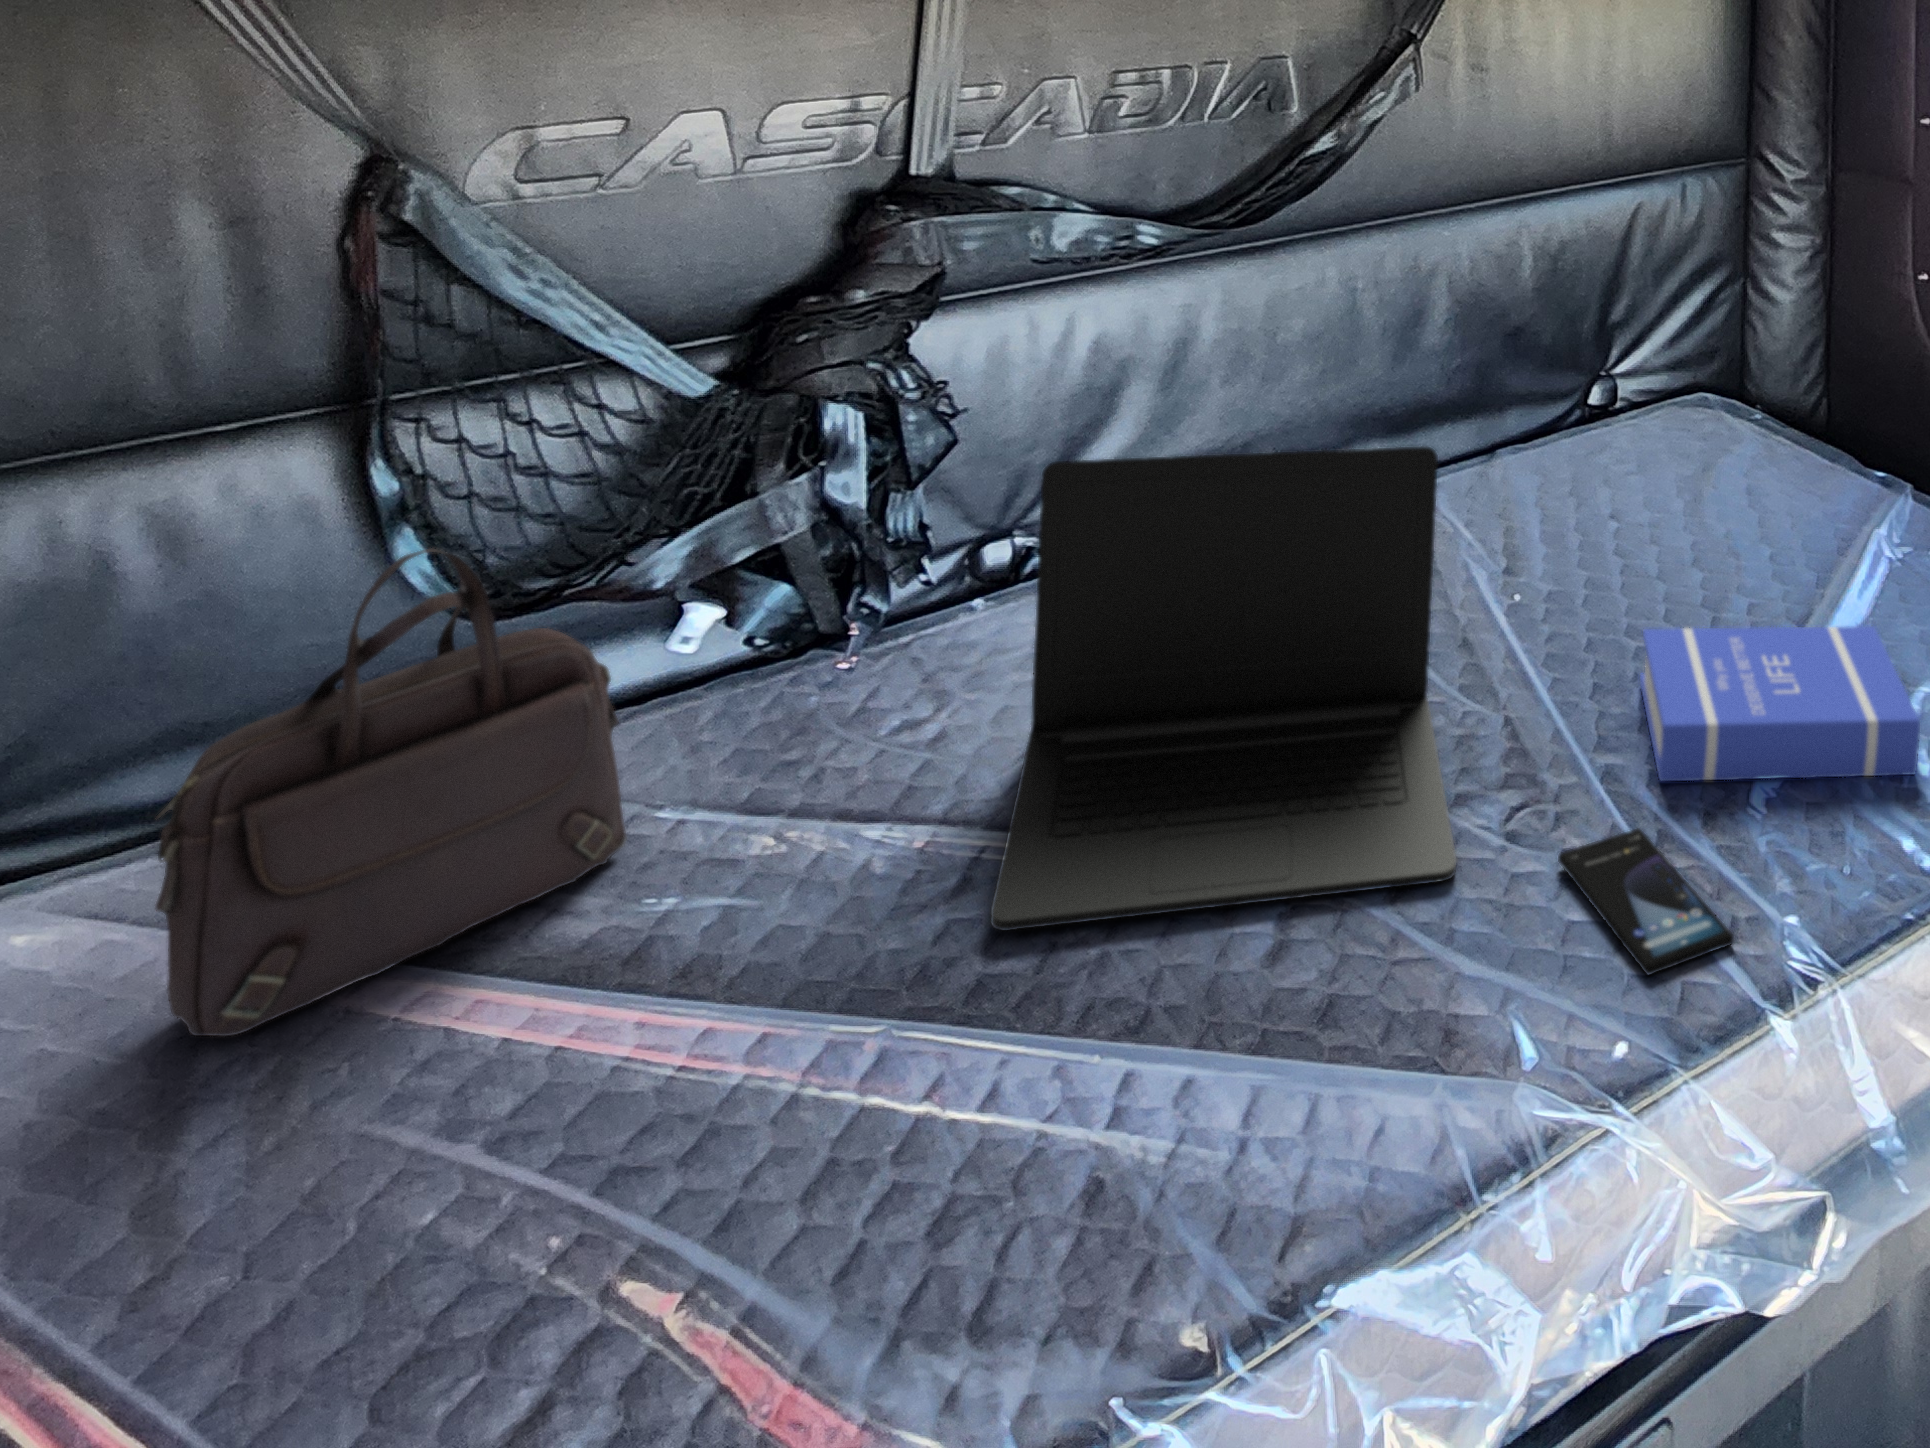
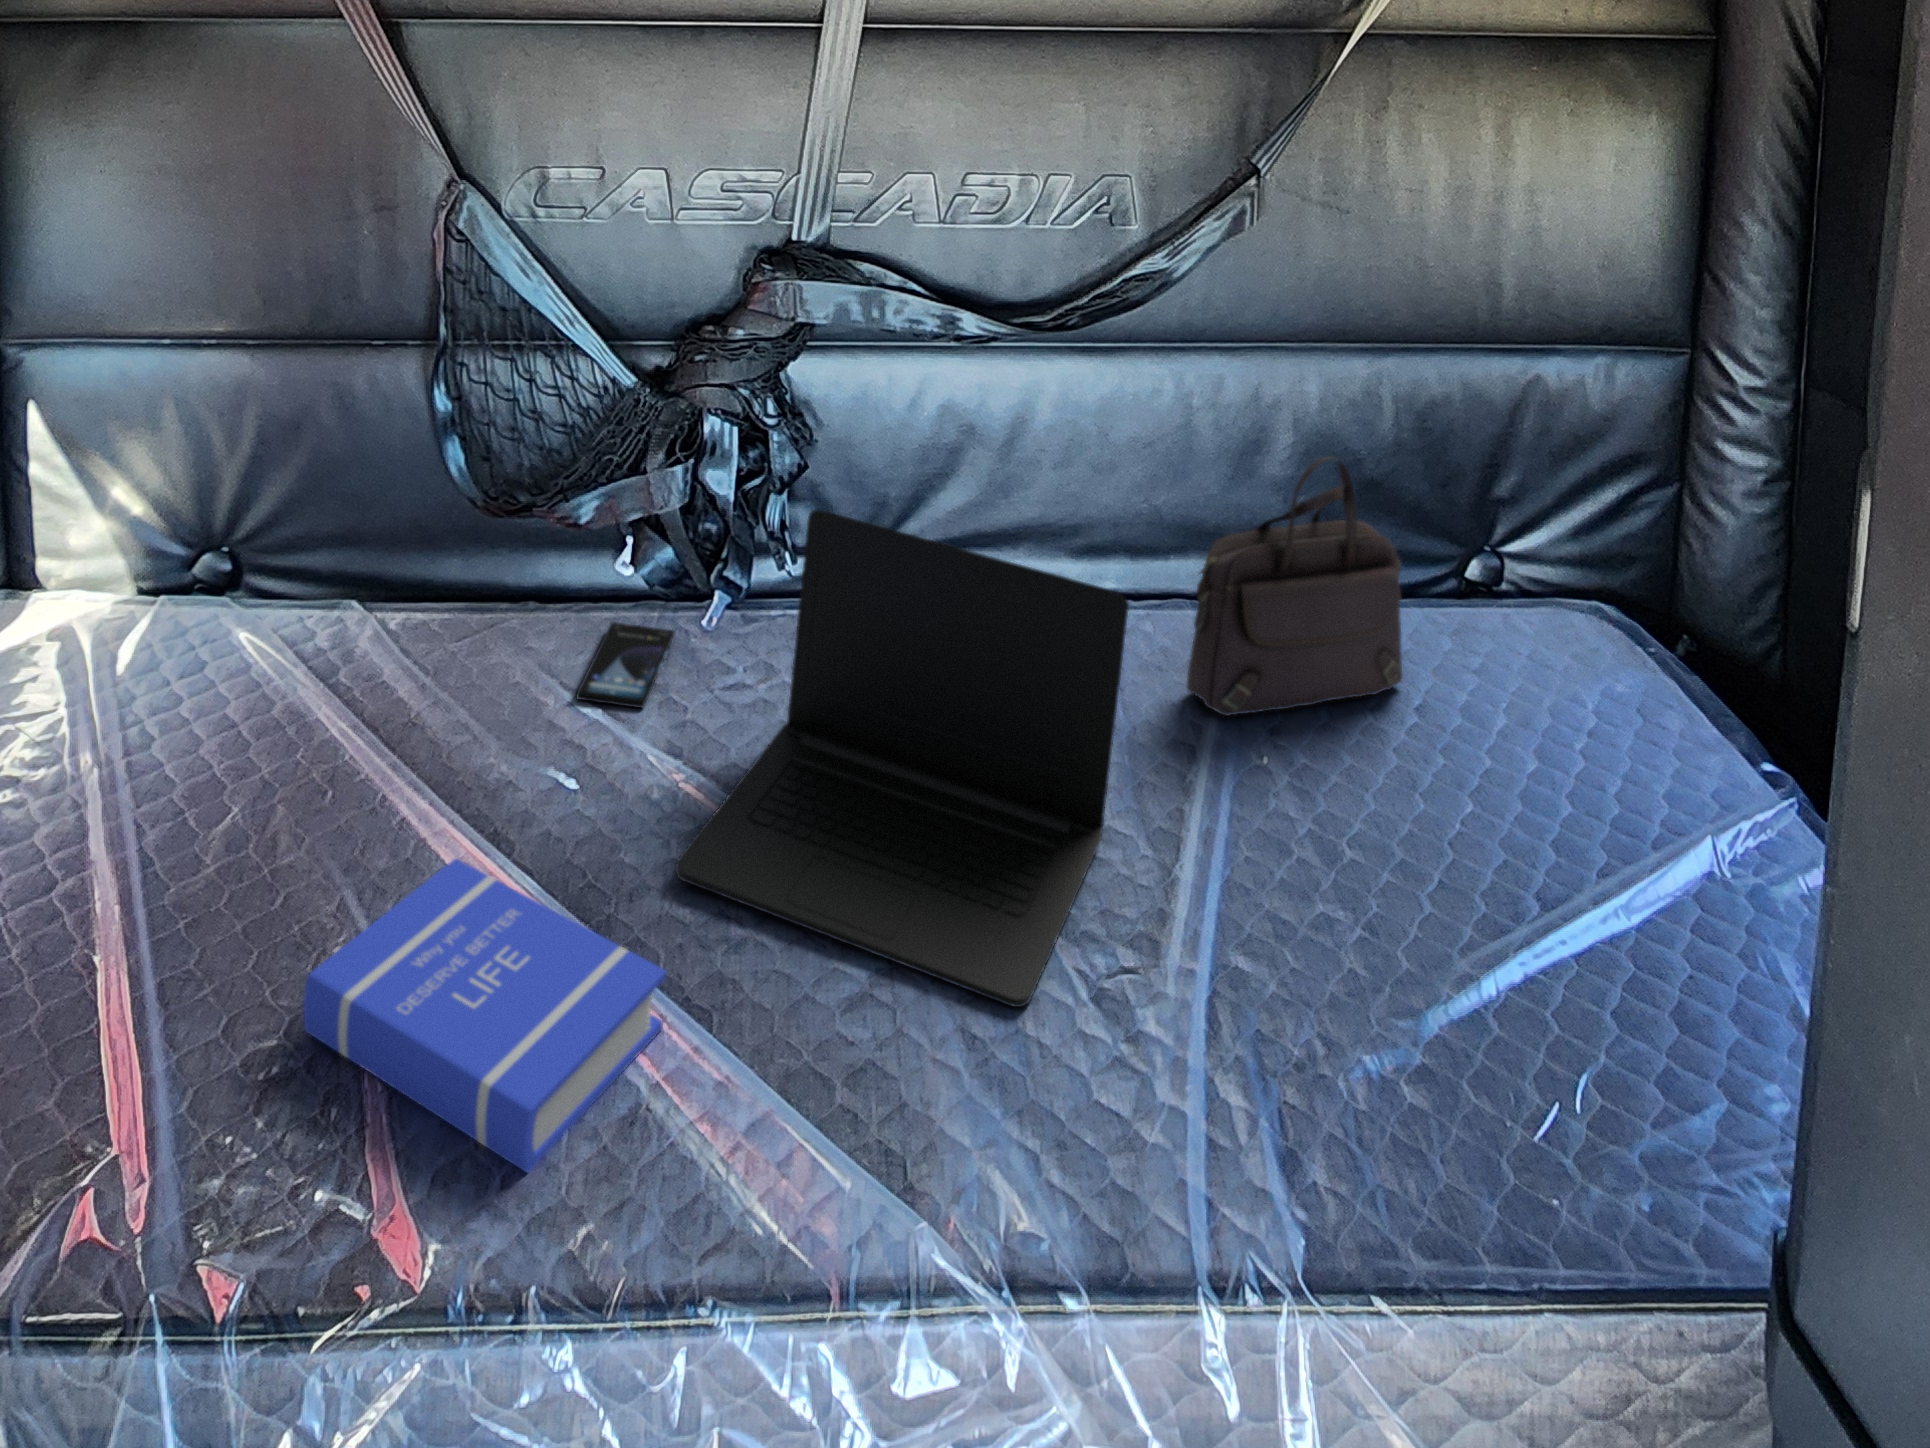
handbag: present [155,549,627,1036] -> present [1187,457,1402,716]
book: present [1640,626,1920,781] -> present [304,859,666,1173]
smartphone: present [1558,829,1734,975] -> present [576,622,674,708]

